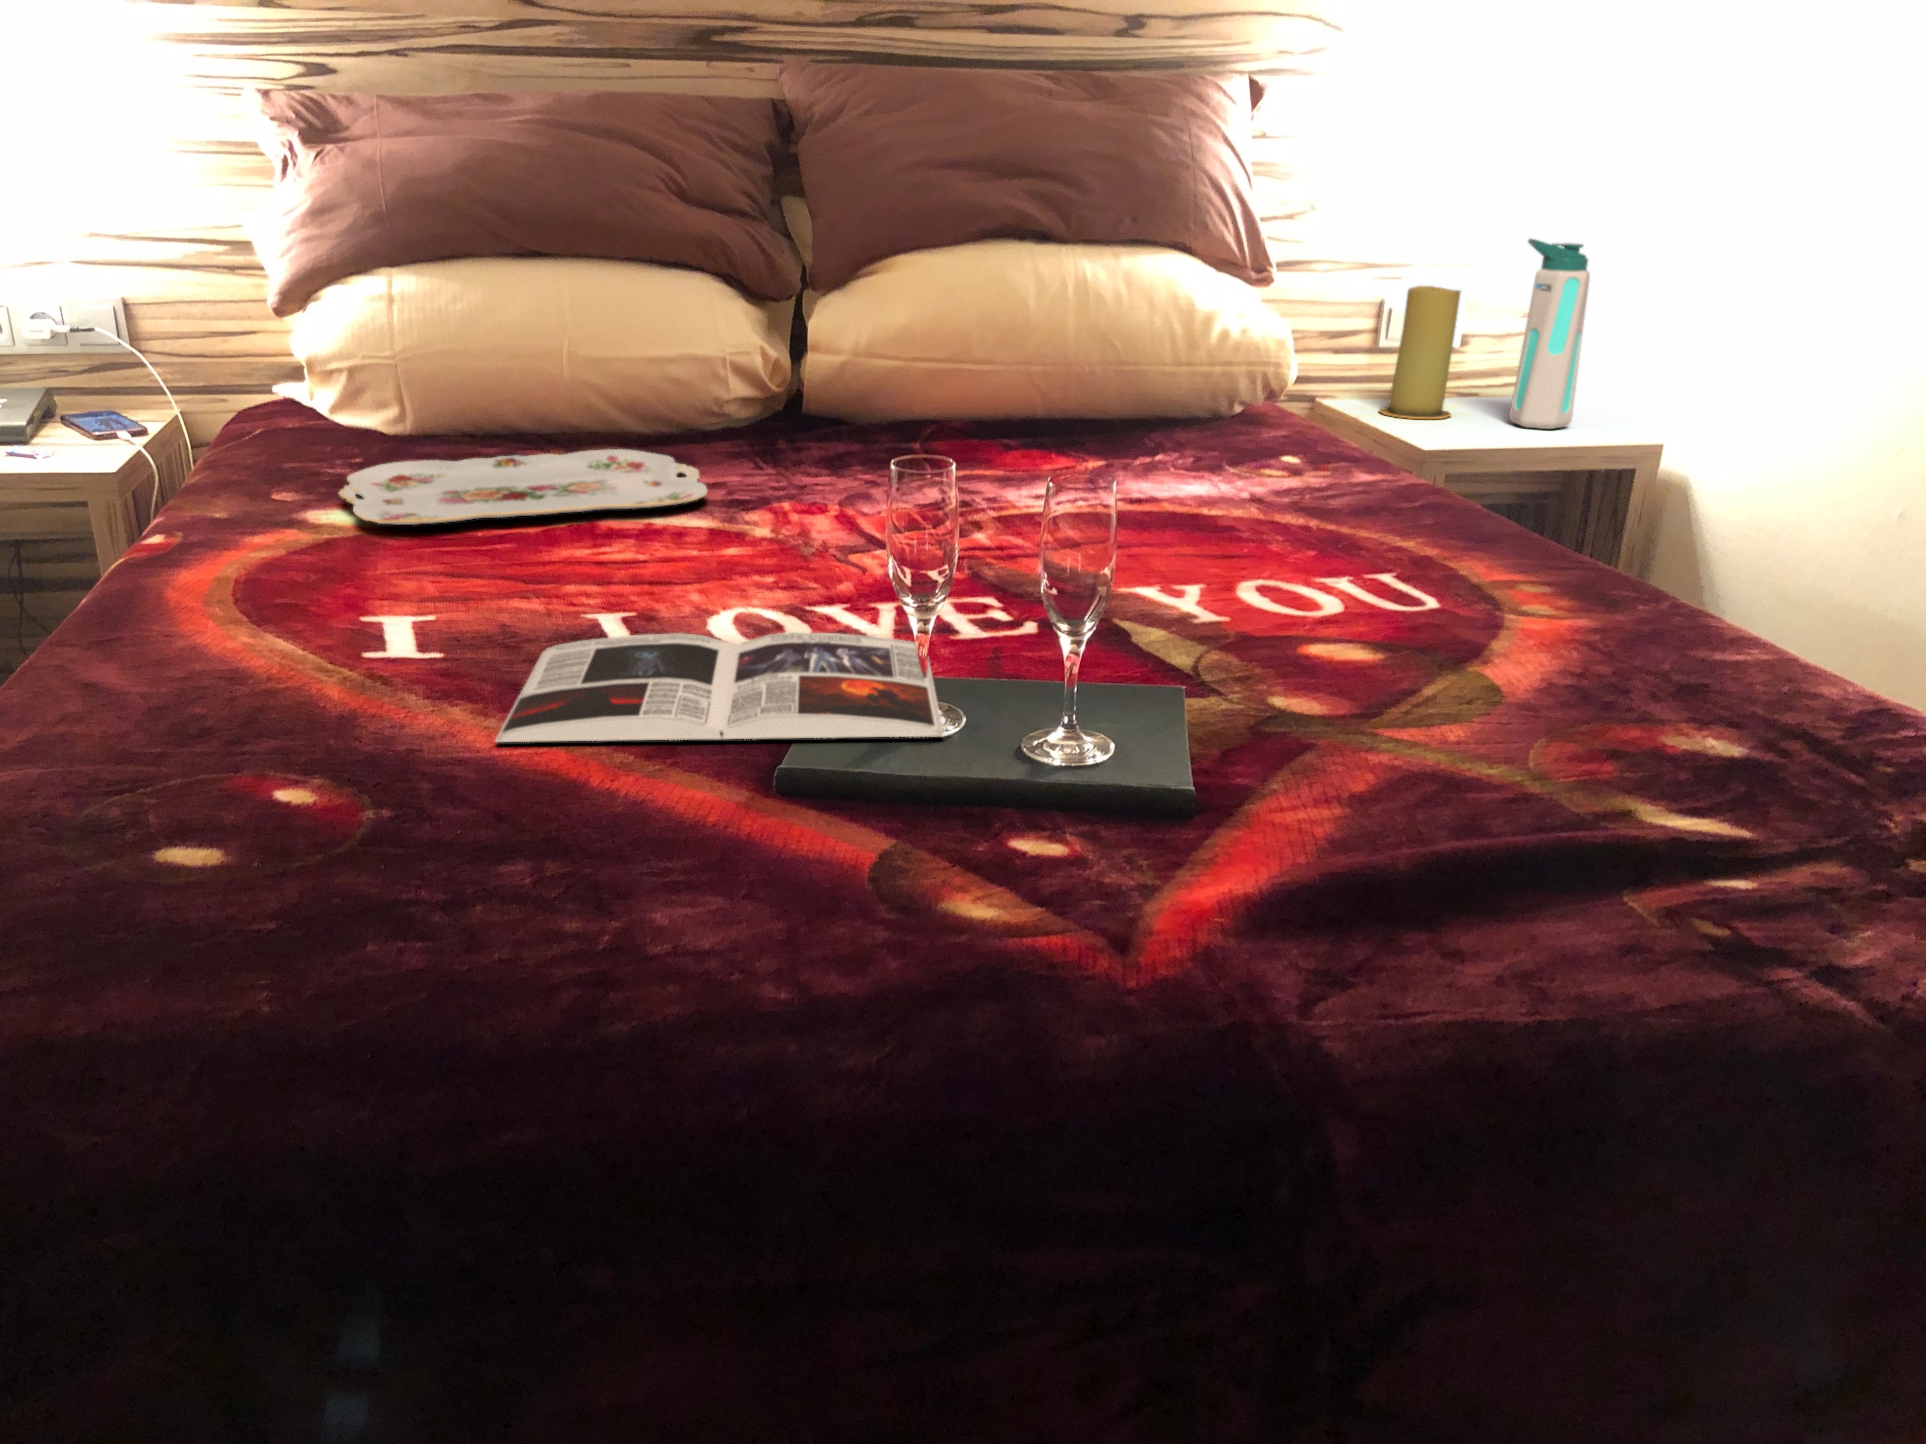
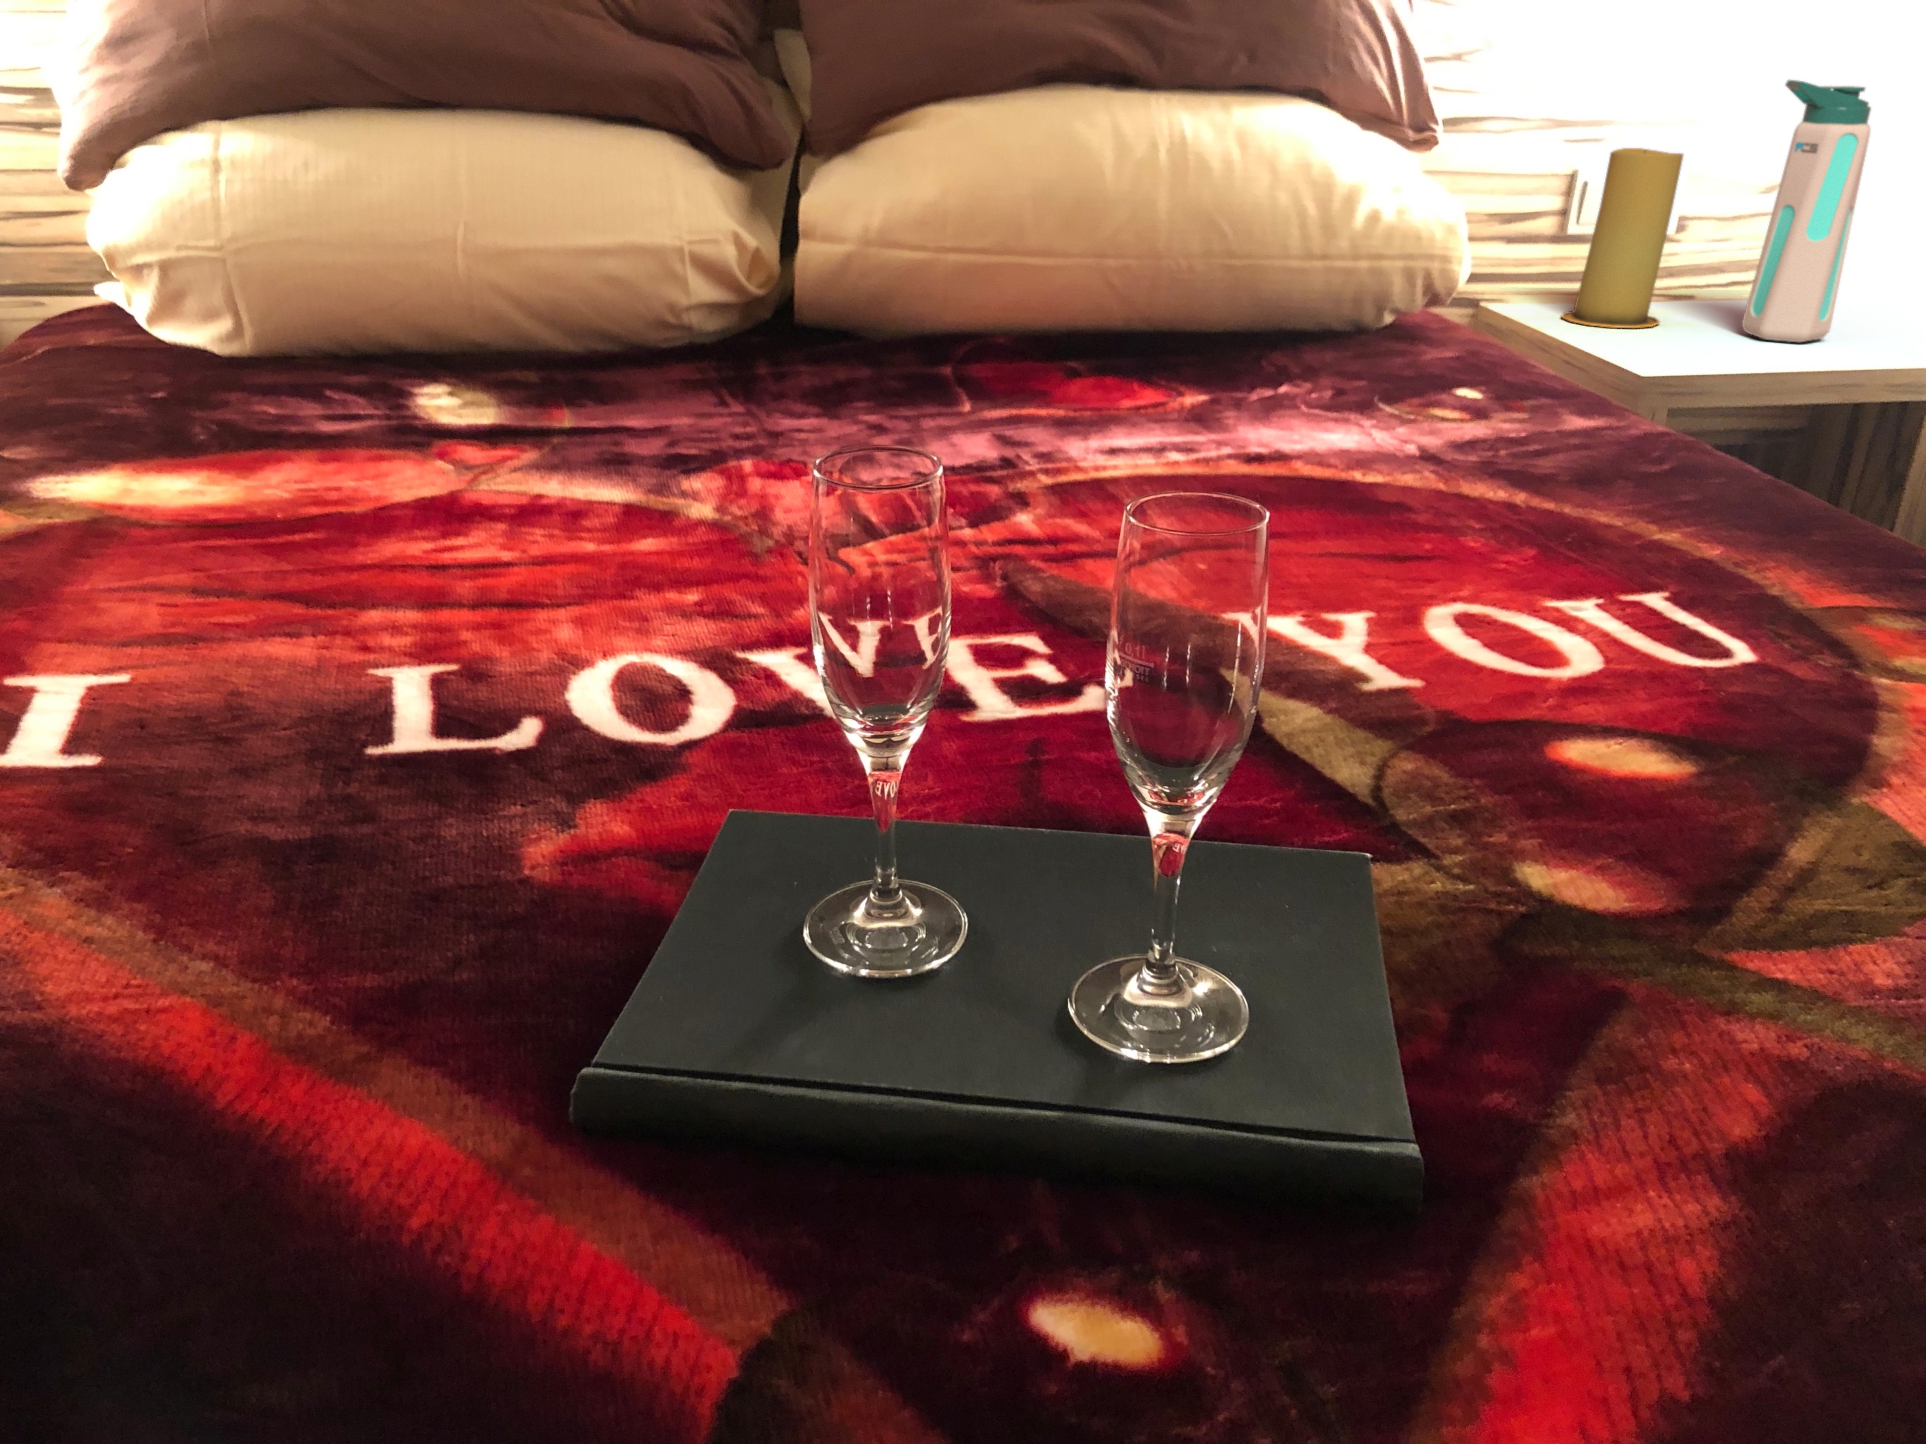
serving tray: present [339,449,707,525] -> none [96,376,630,499]
magazine: present [496,632,944,742] -> none [81,720,922,981]

